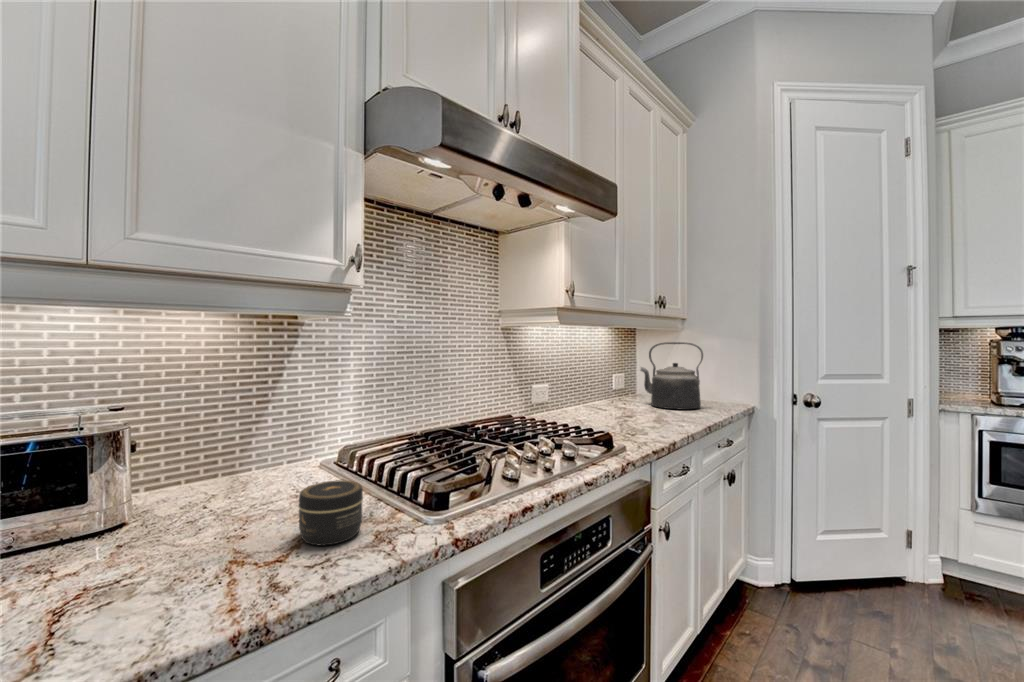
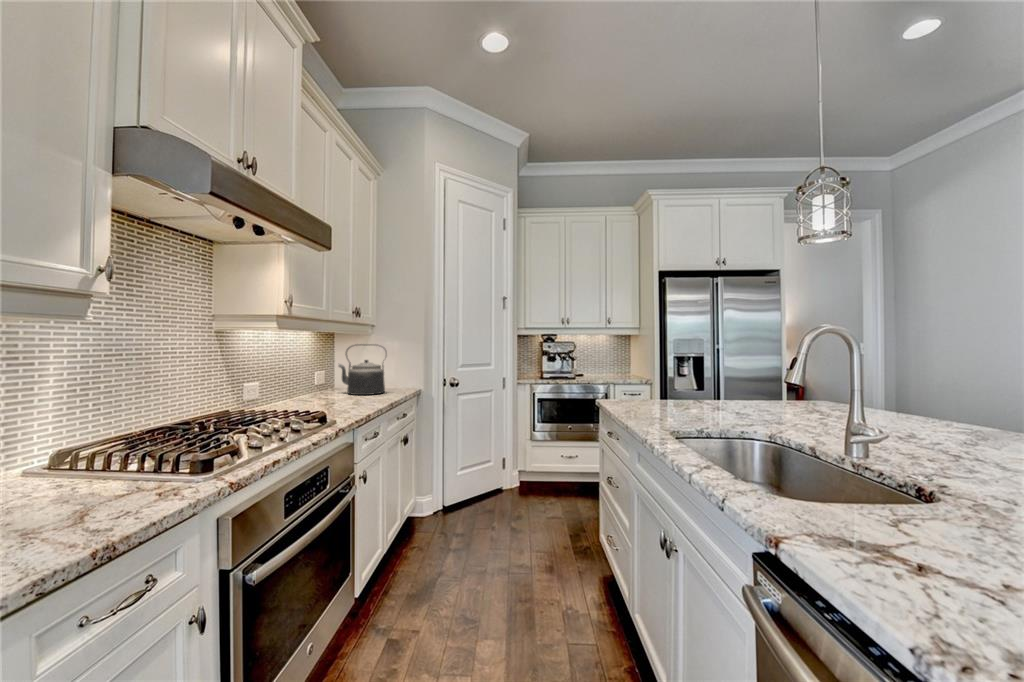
jar: present [298,480,363,545] -> none [78,459,145,509]

